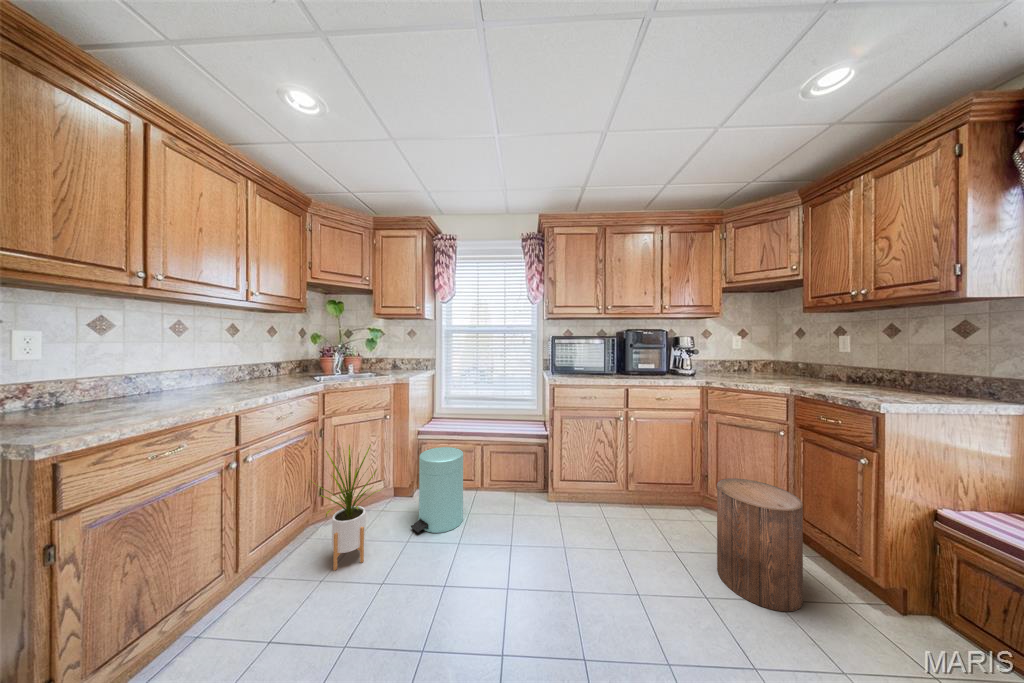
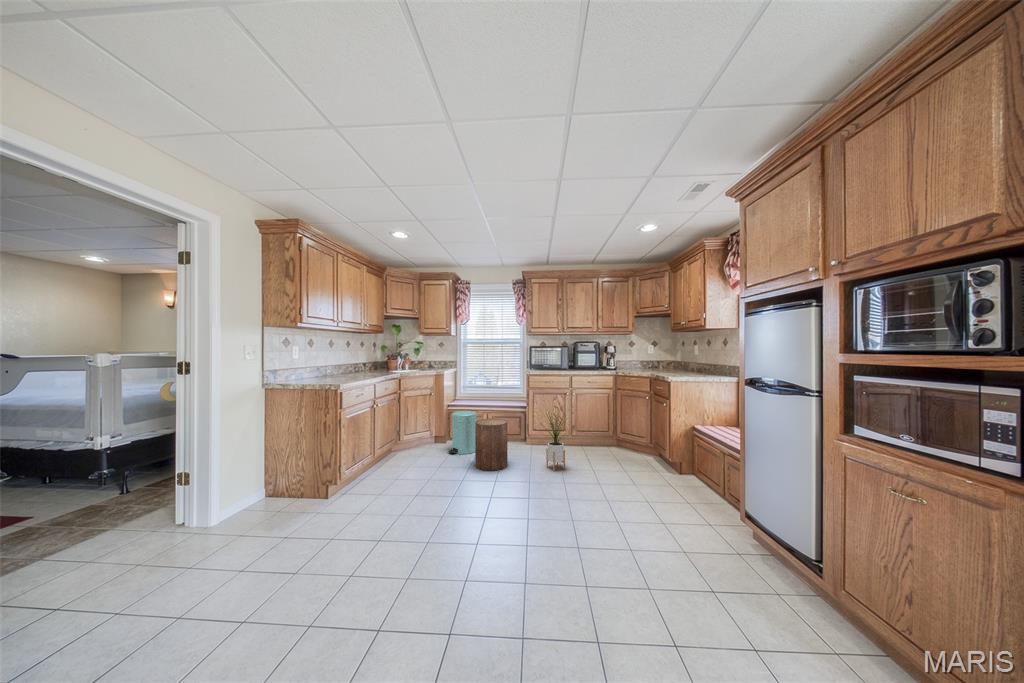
house plant: present [310,444,381,570] -> present [541,409,566,471]
stool: present [717,478,803,611] -> present [475,418,508,471]

